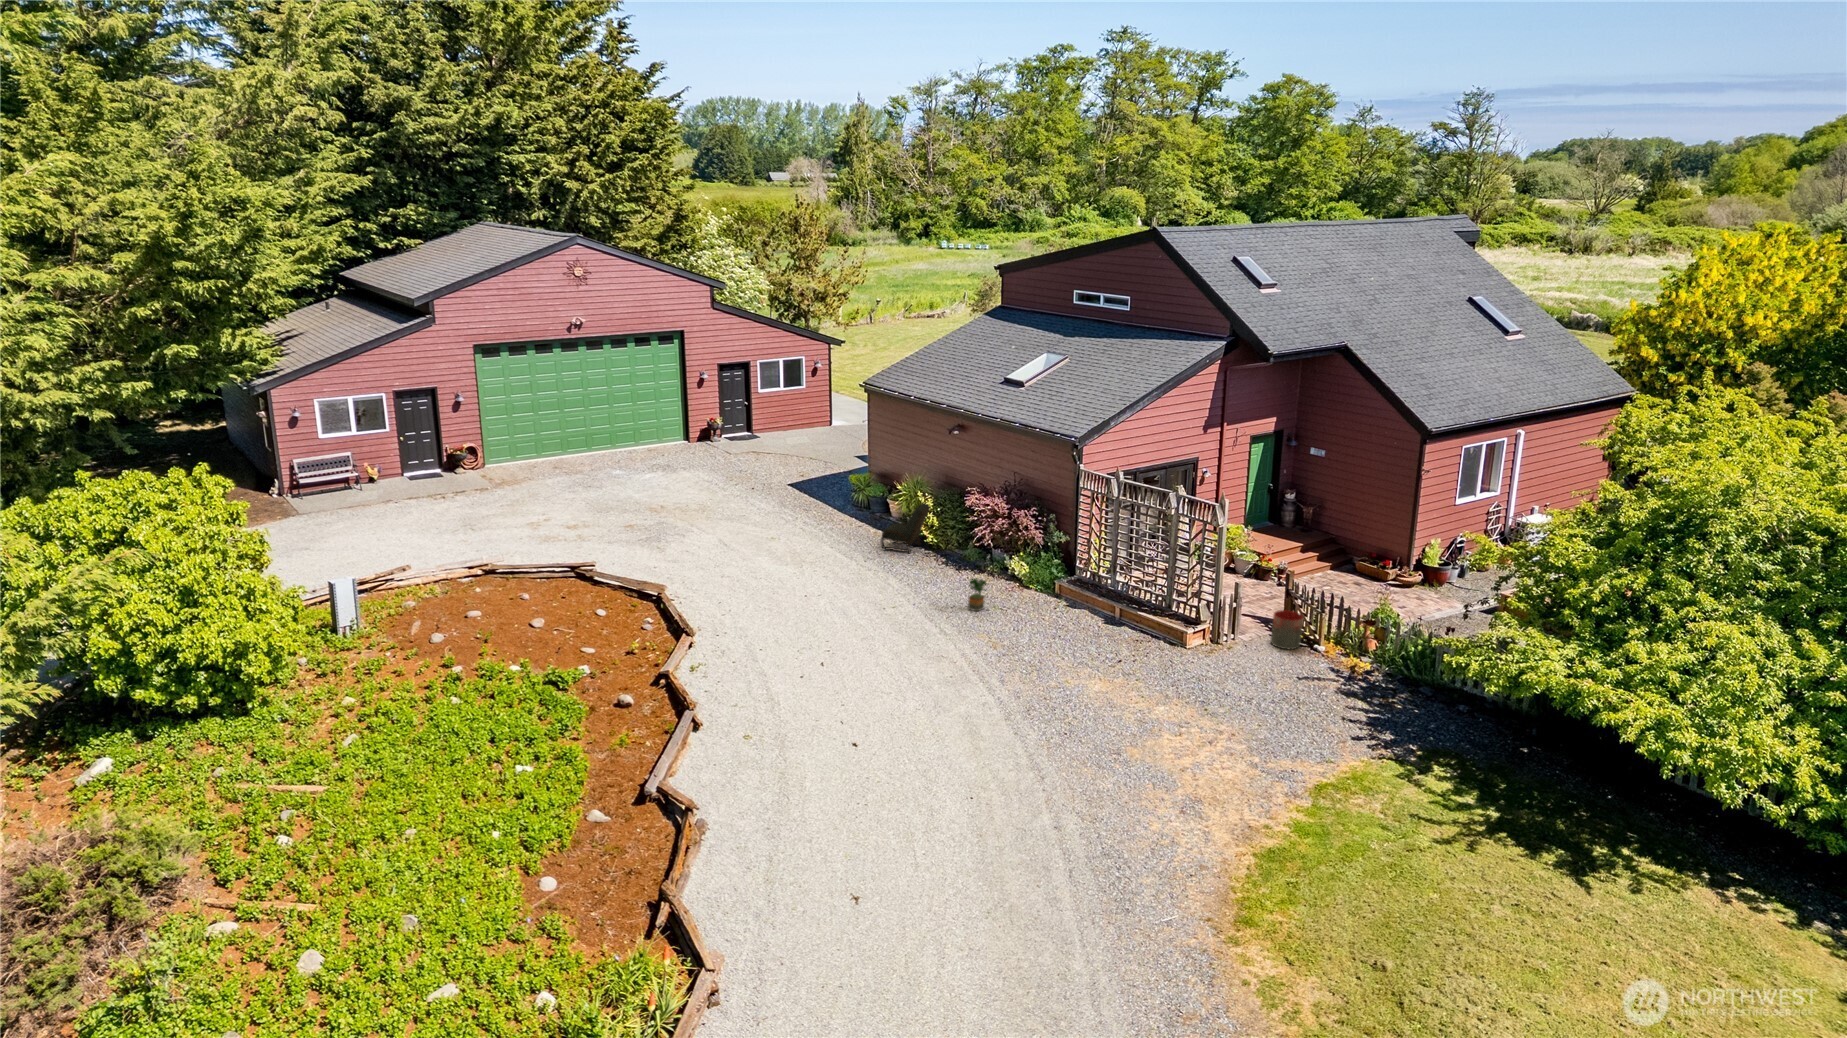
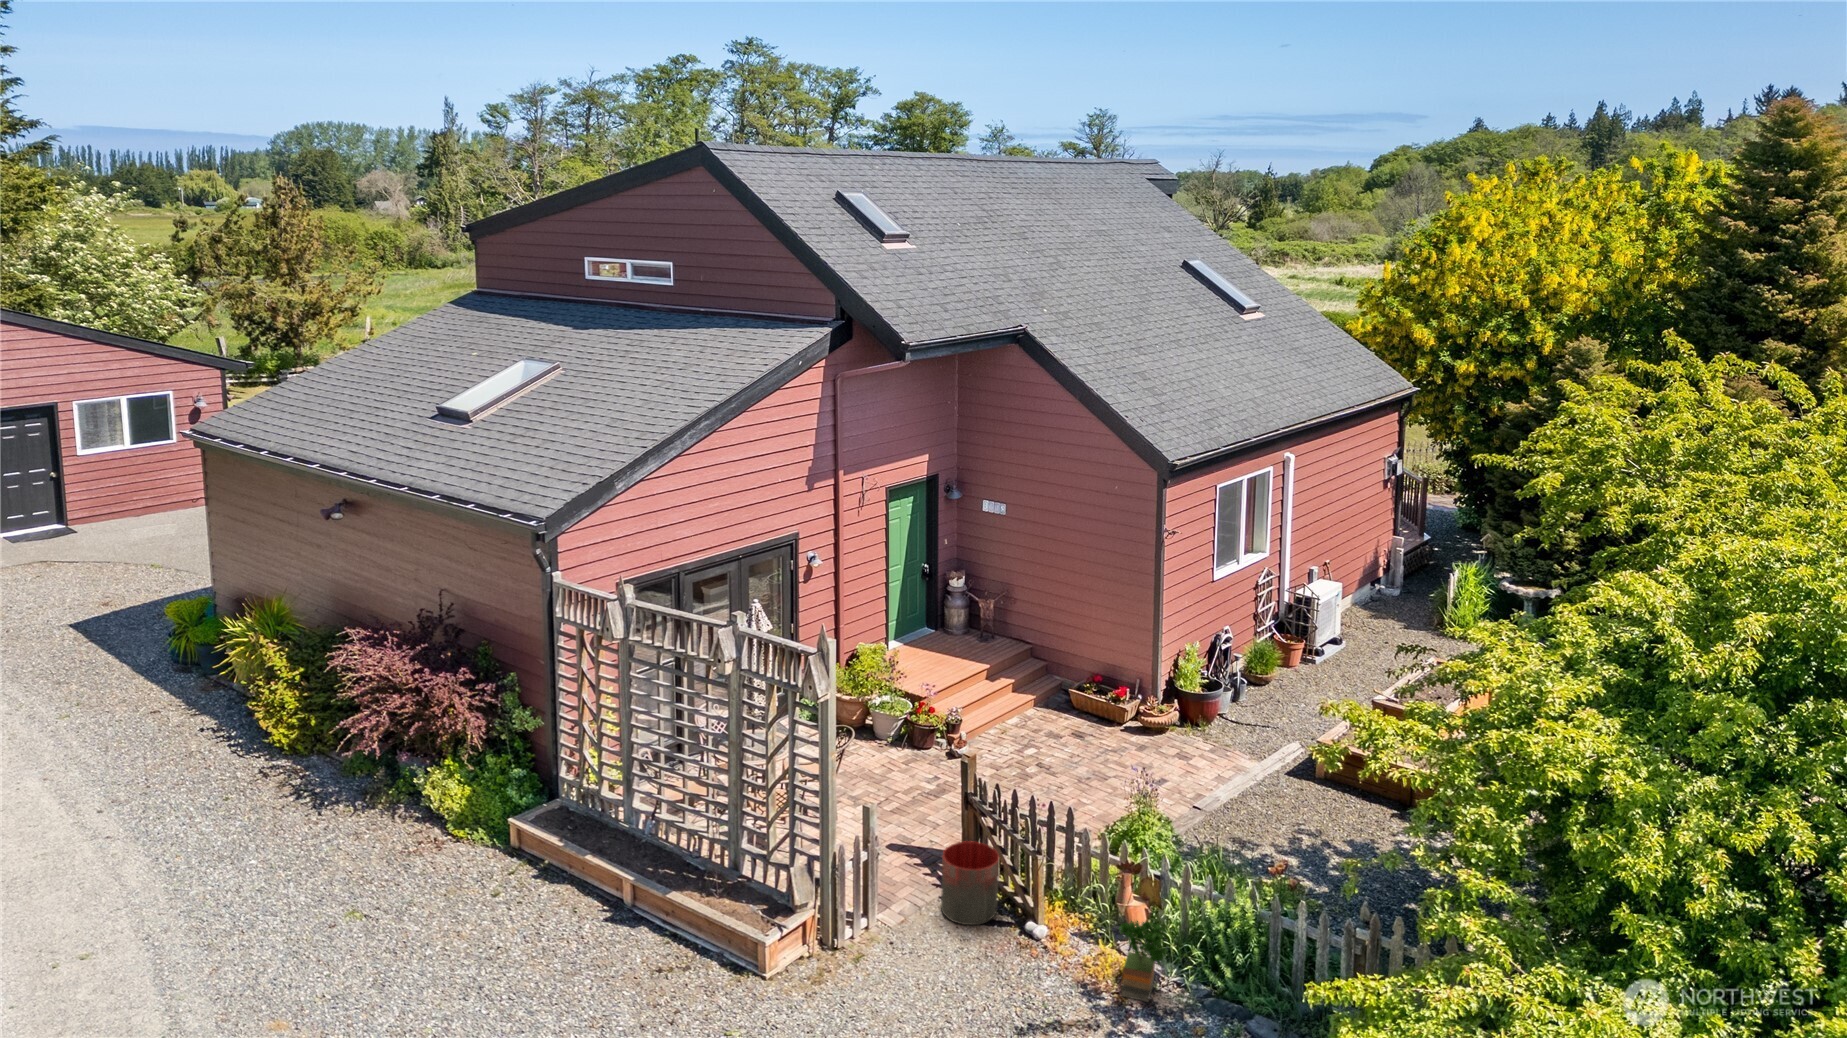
lounge chair: present [880,504,930,553] -> none [182,663,290,768]
potted tree: present [968,578,987,612] -> present [1119,921,1168,1002]

